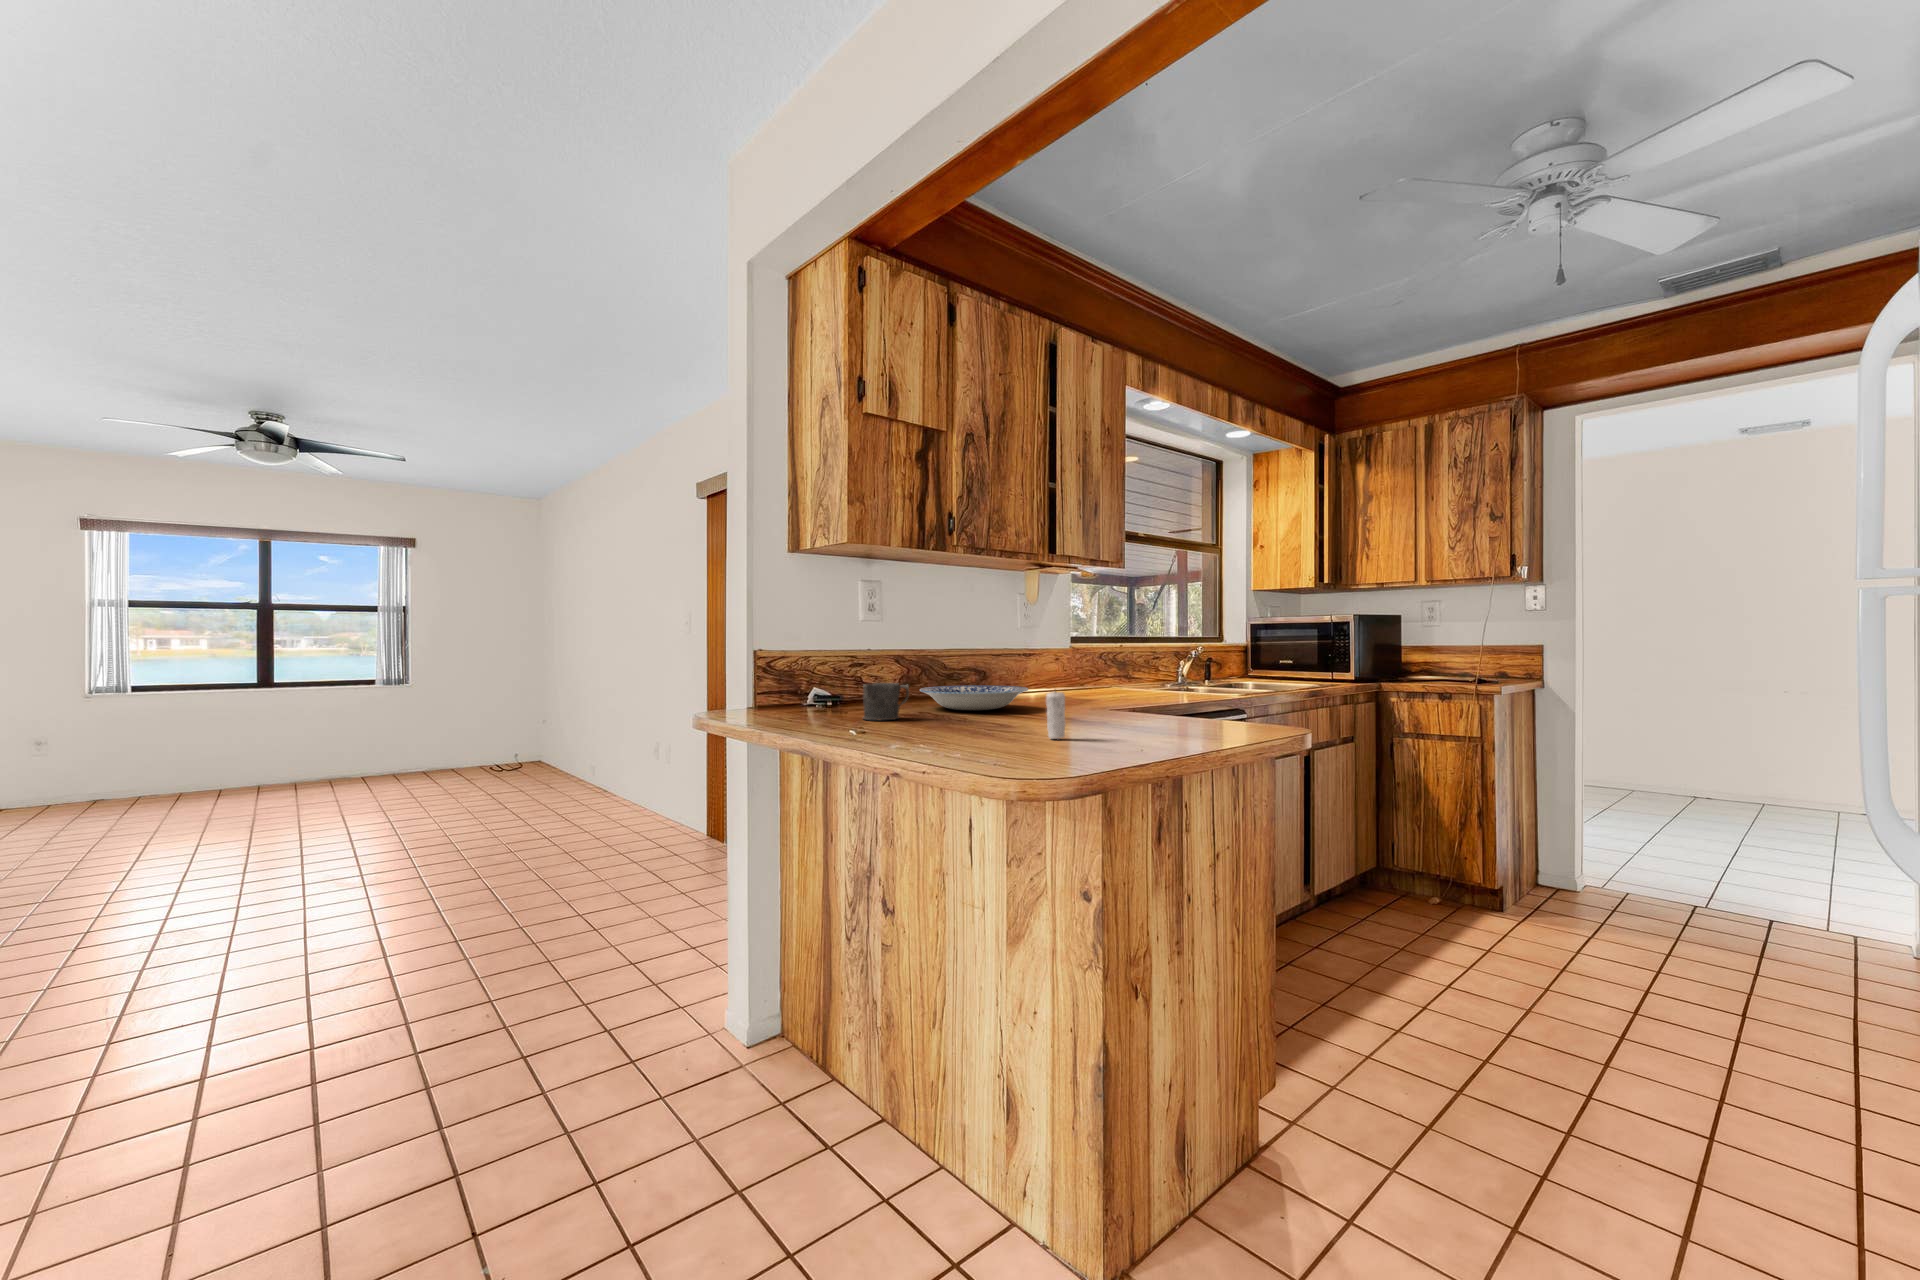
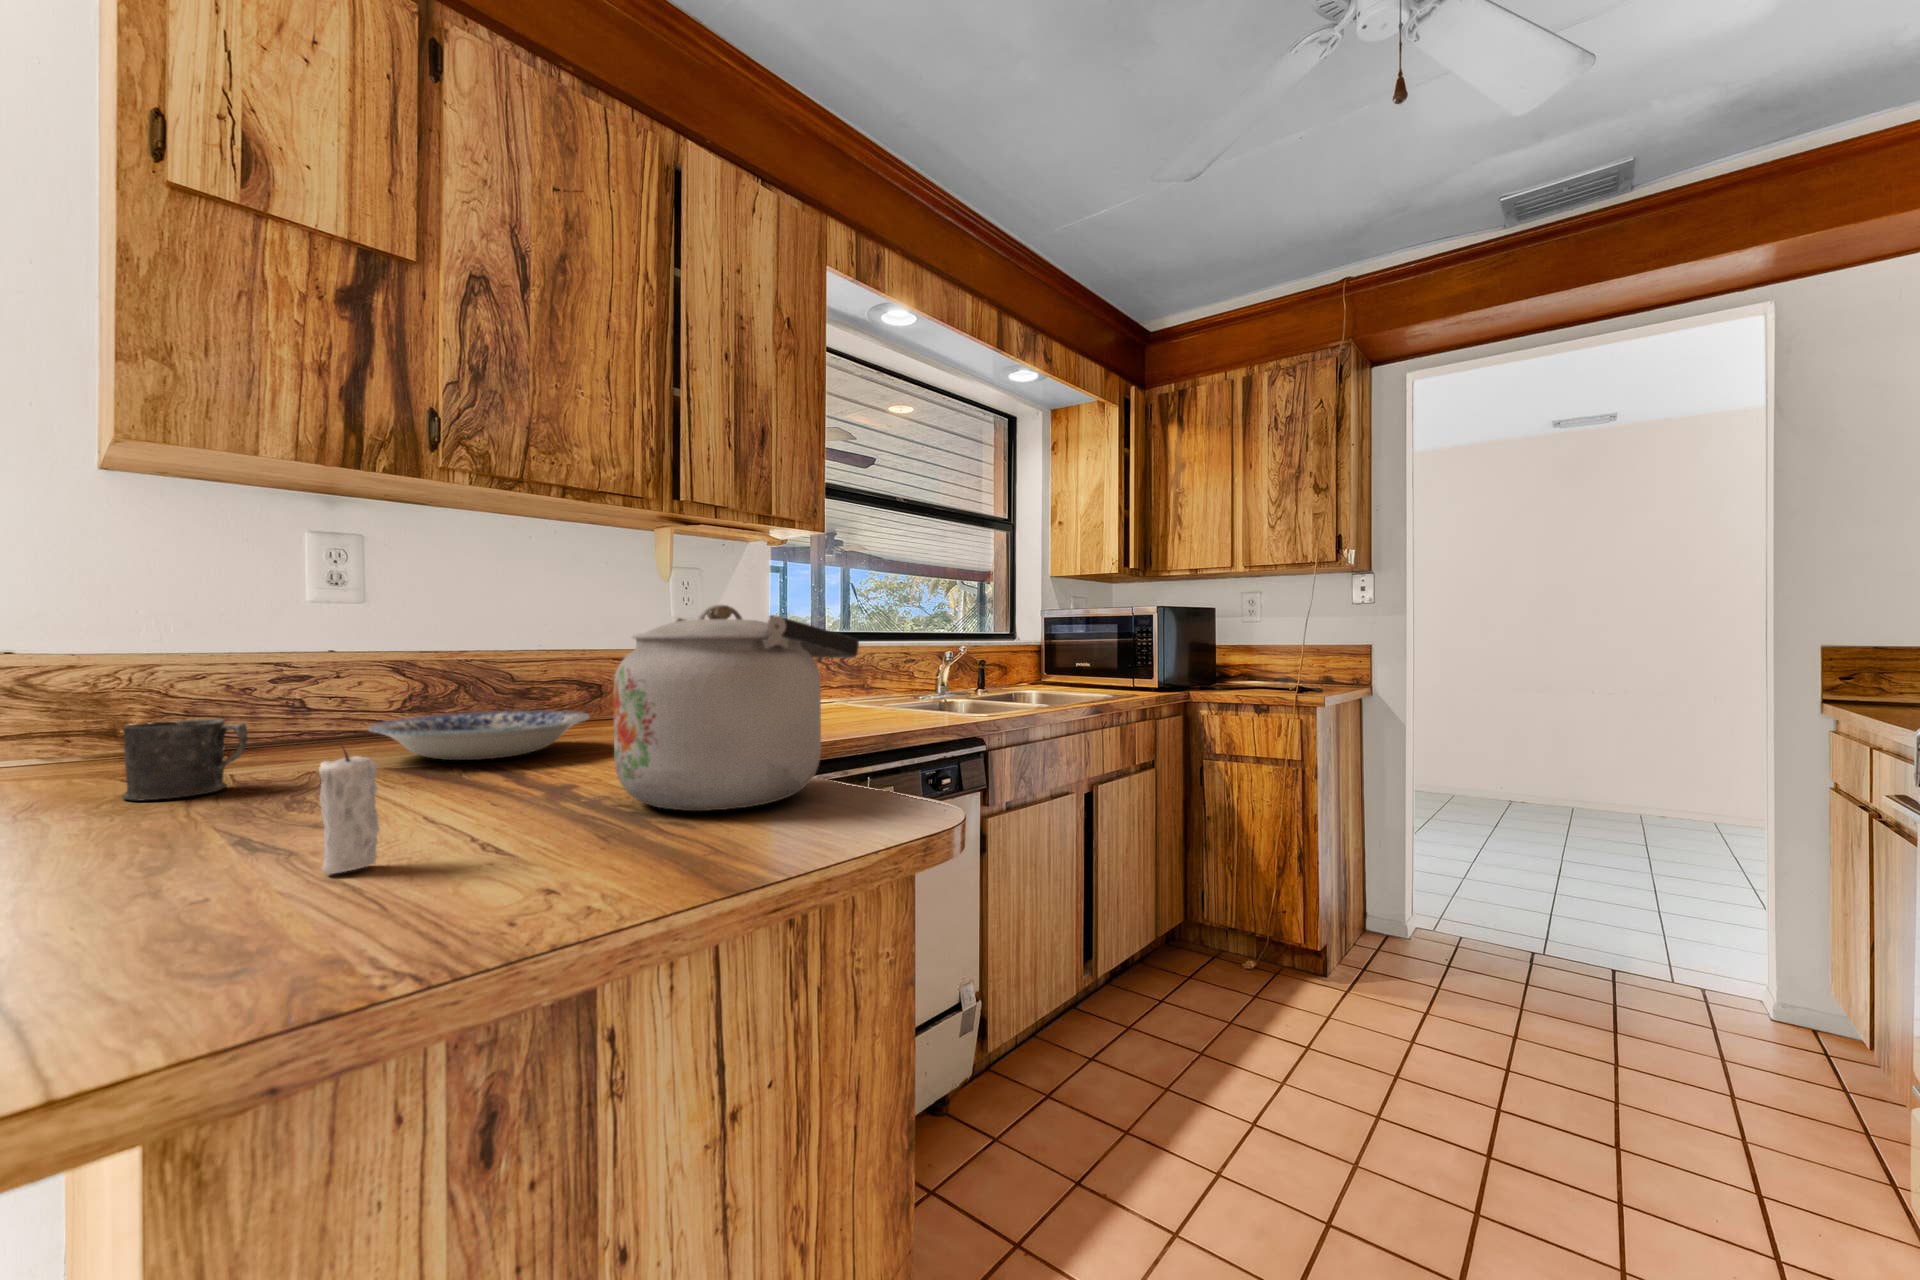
kettle: none [1098,624,1229,728] -> present [614,604,859,811]

